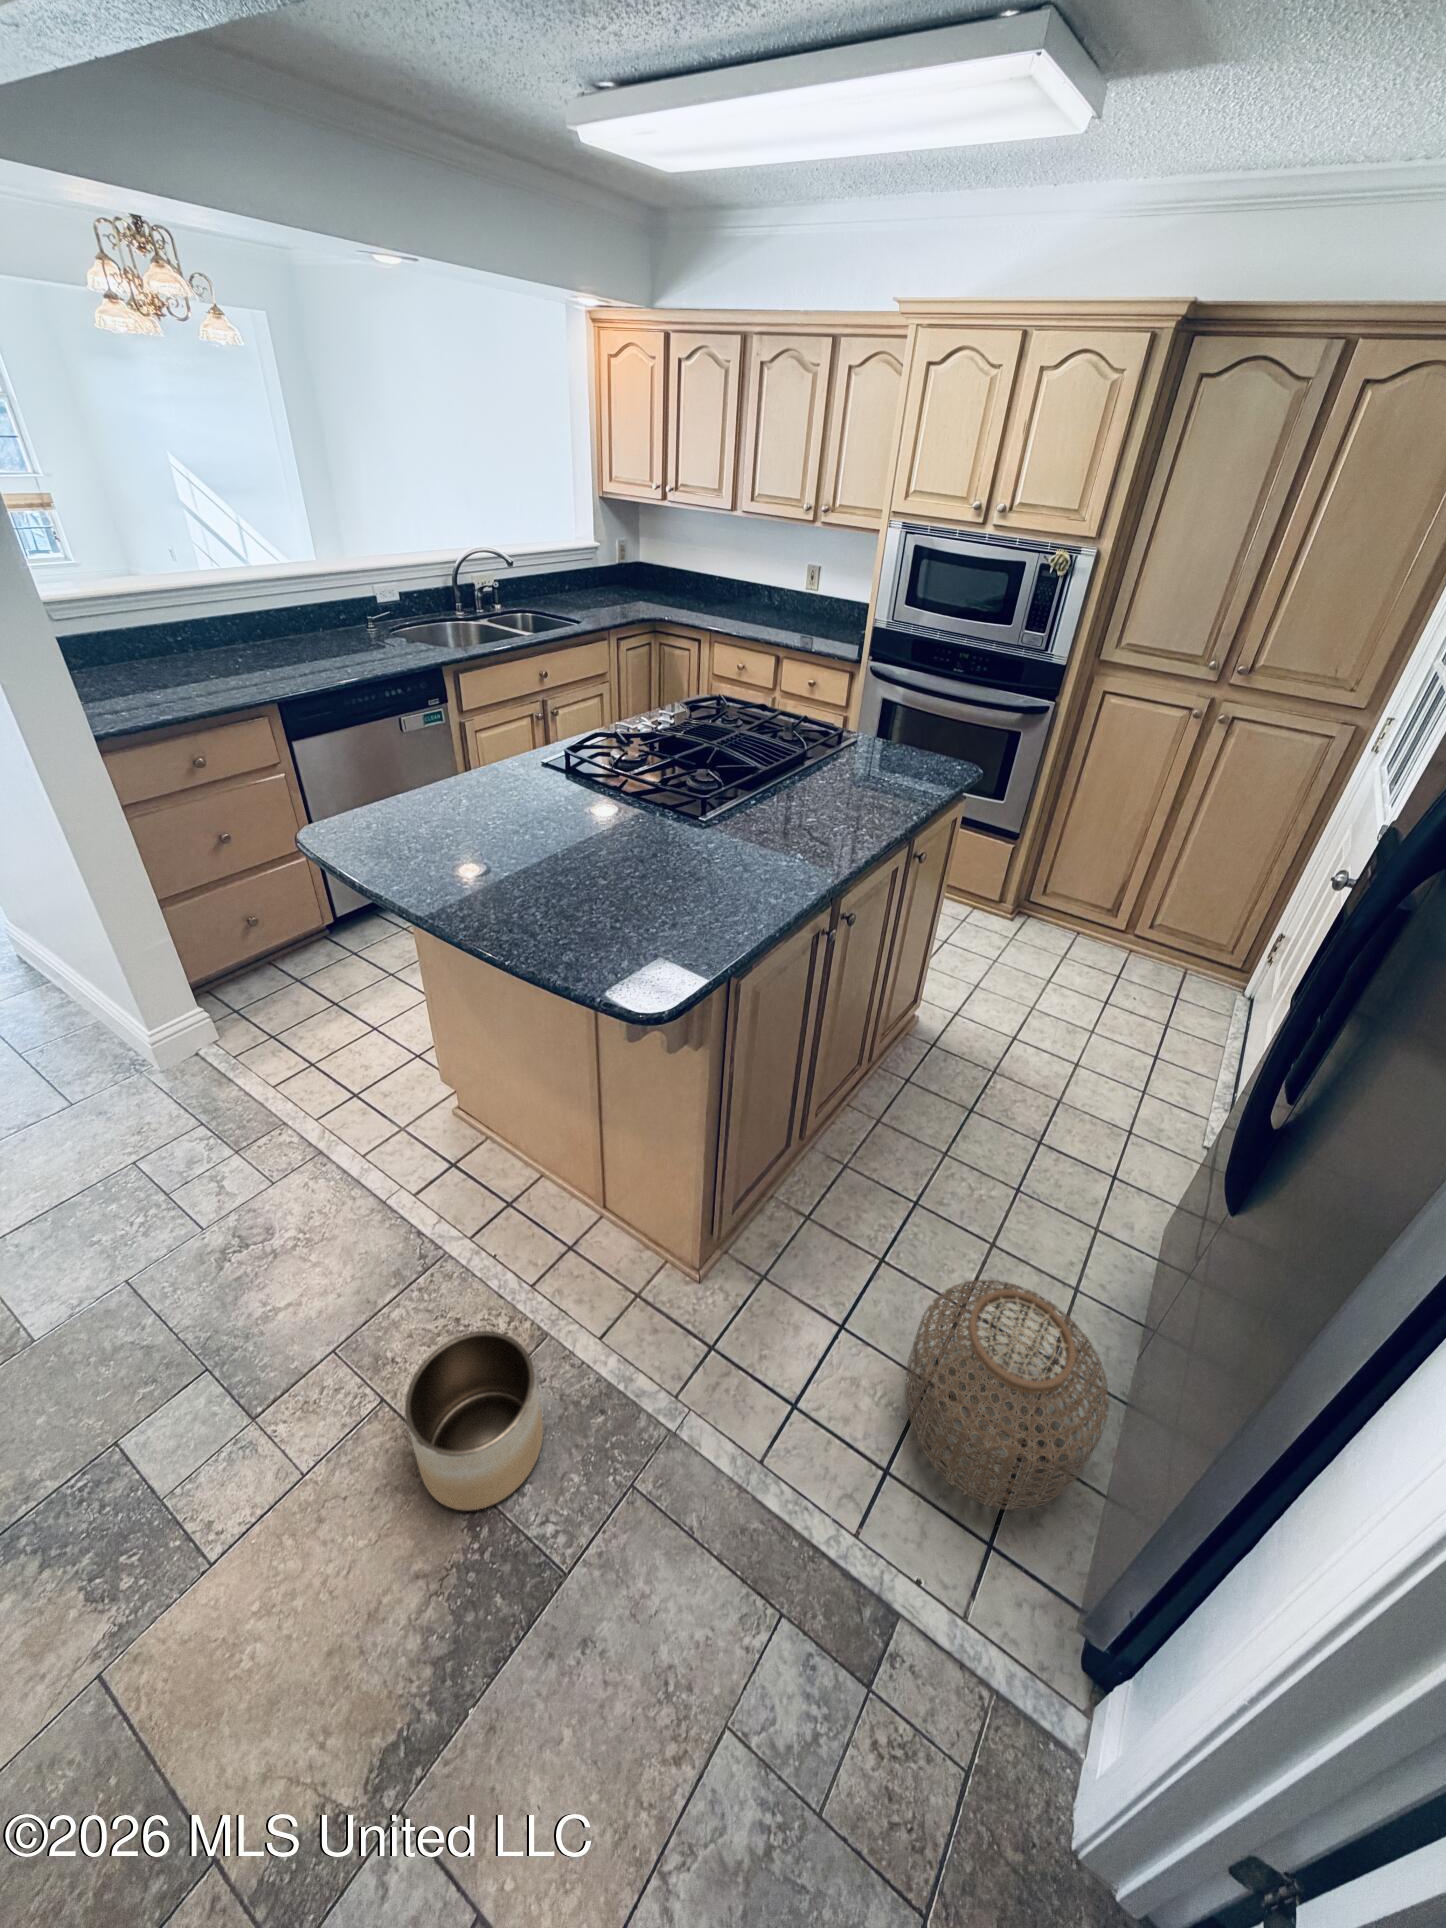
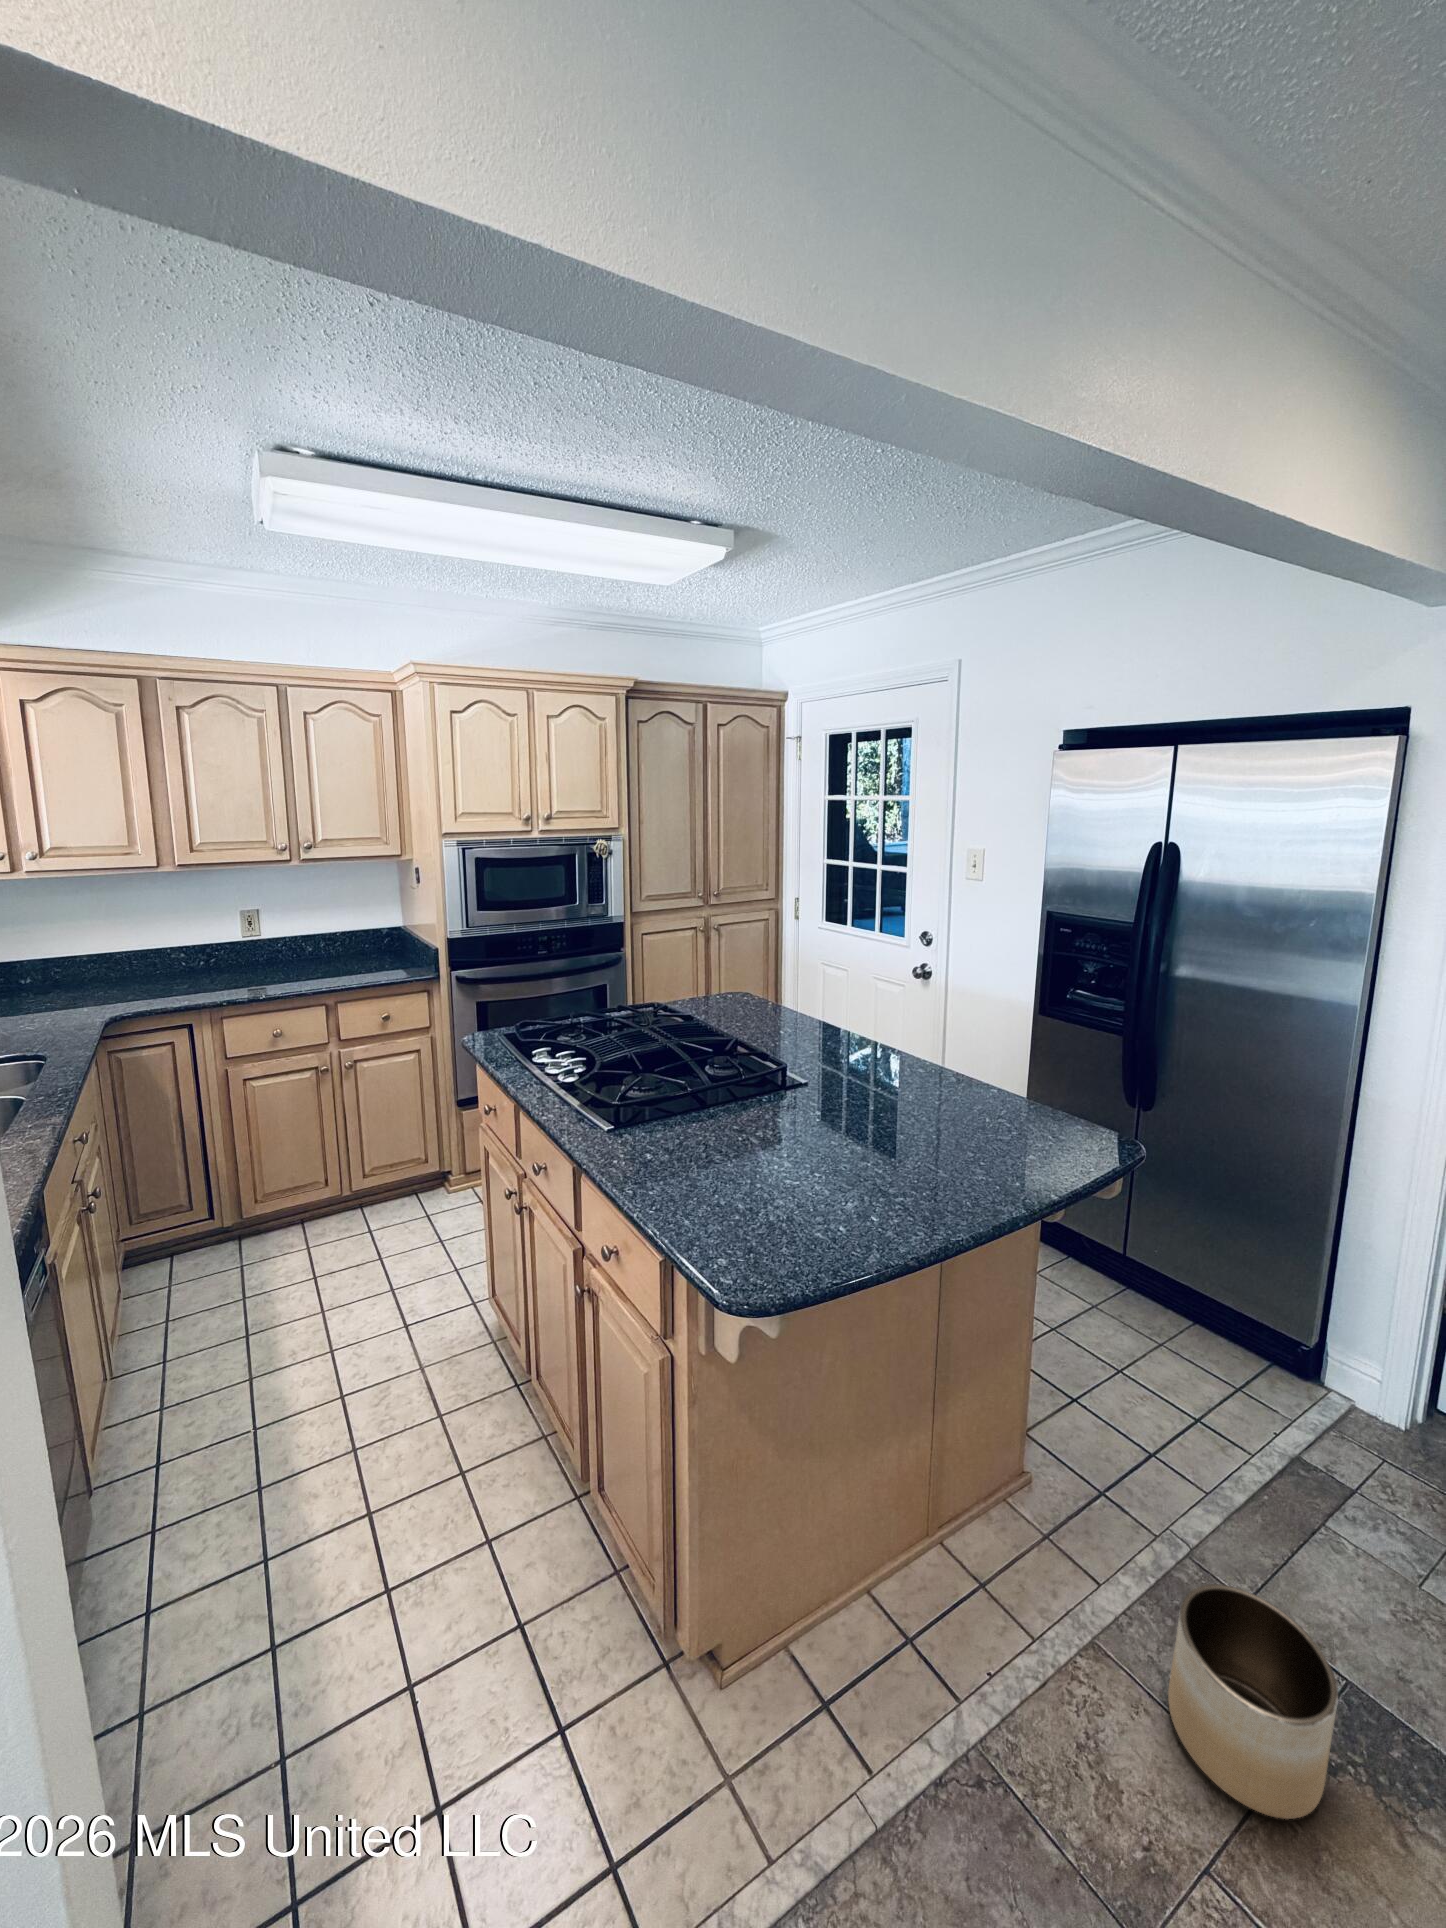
woven basket: present [905,1280,1109,1510] -> none [1099,1235,1243,1389]

